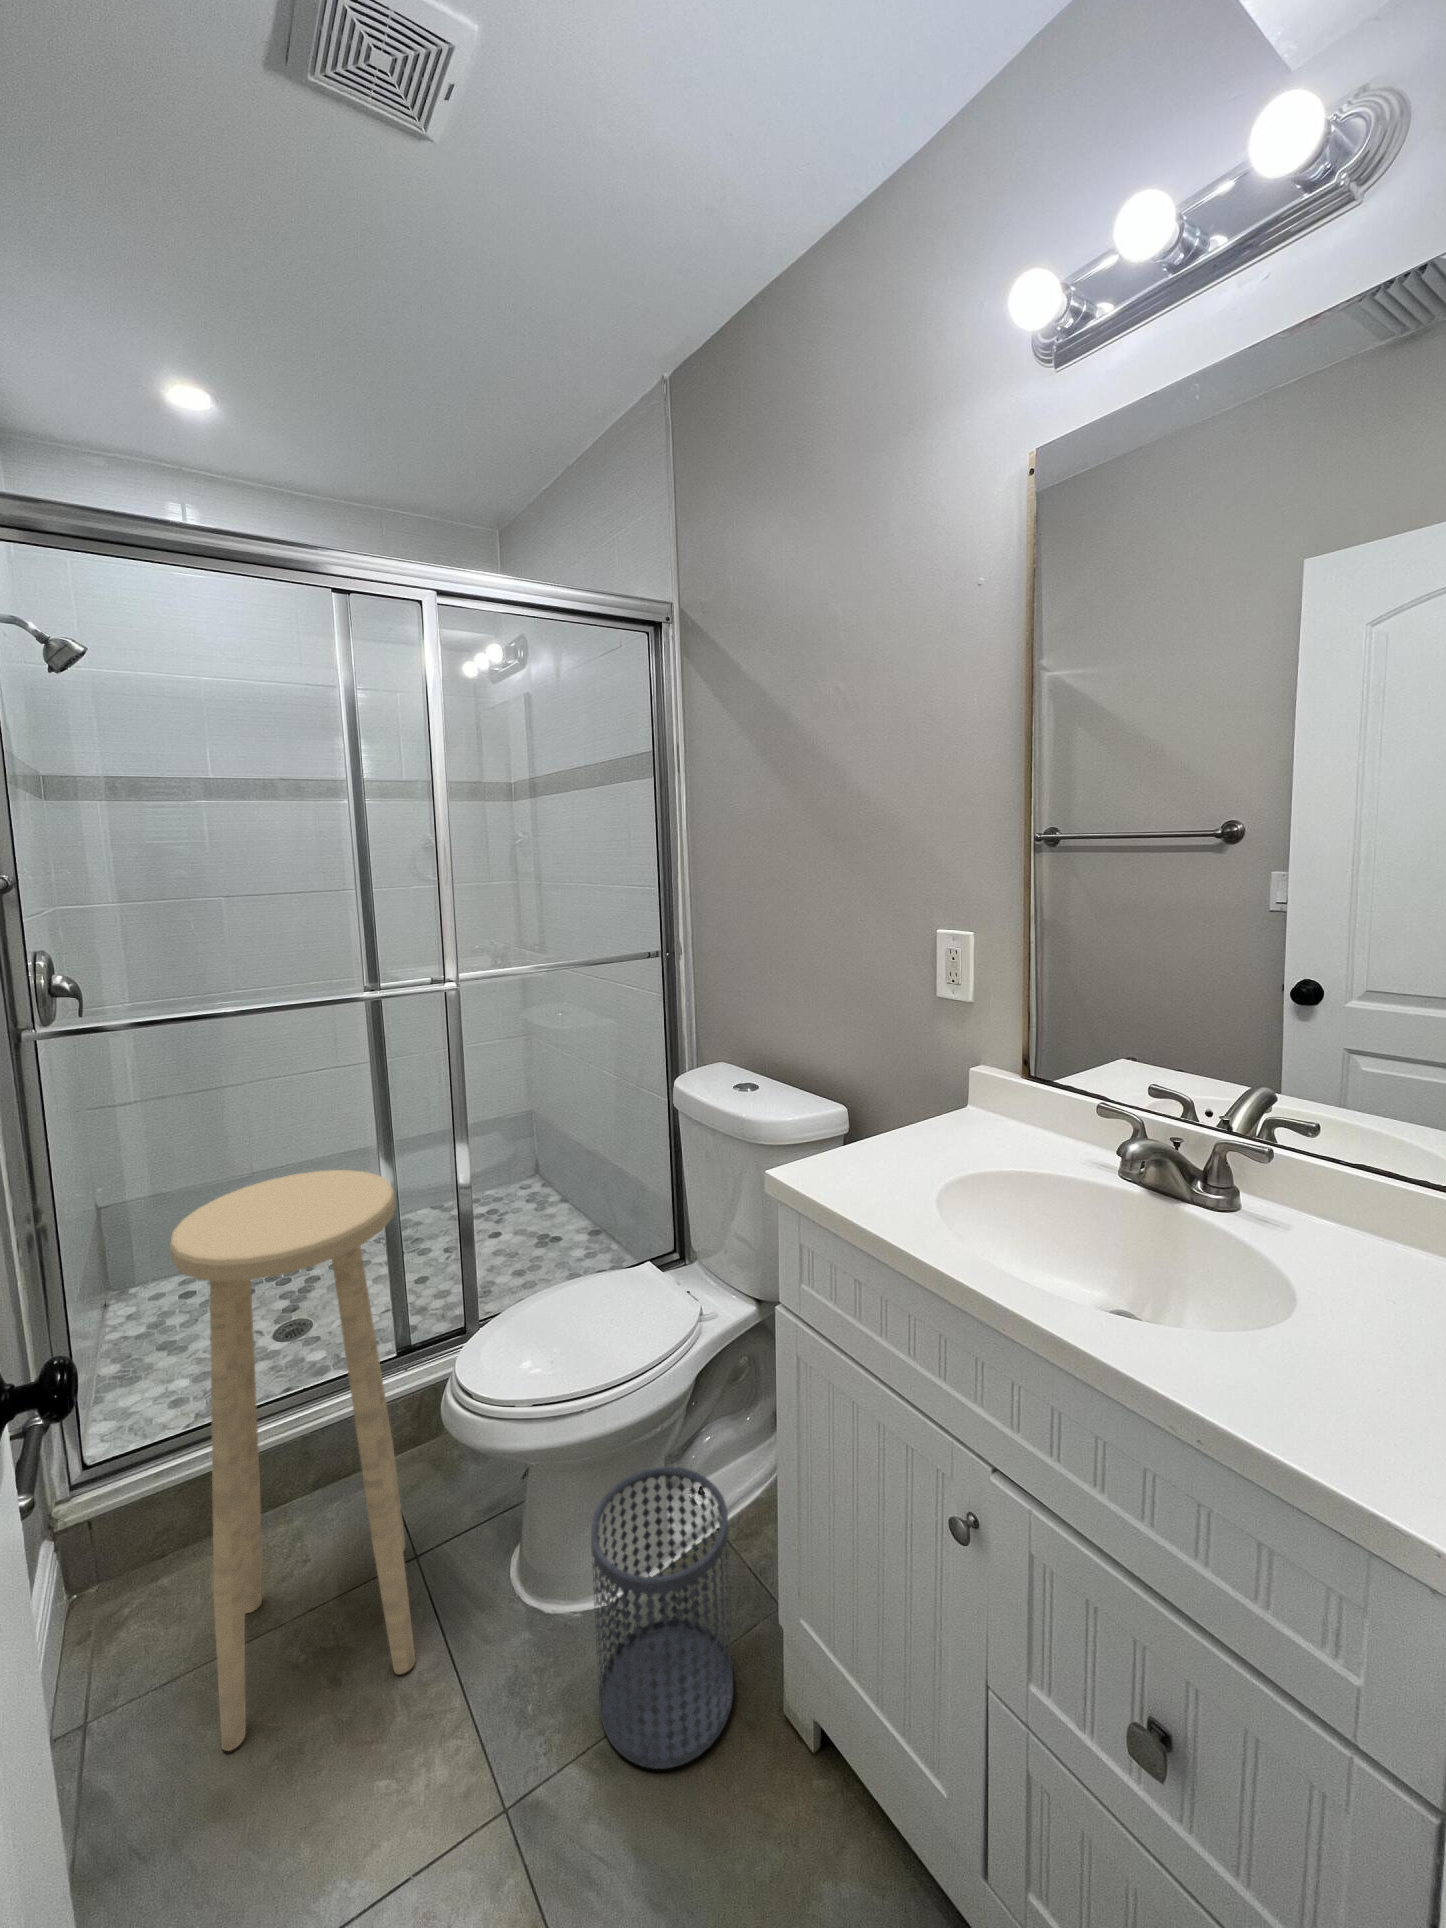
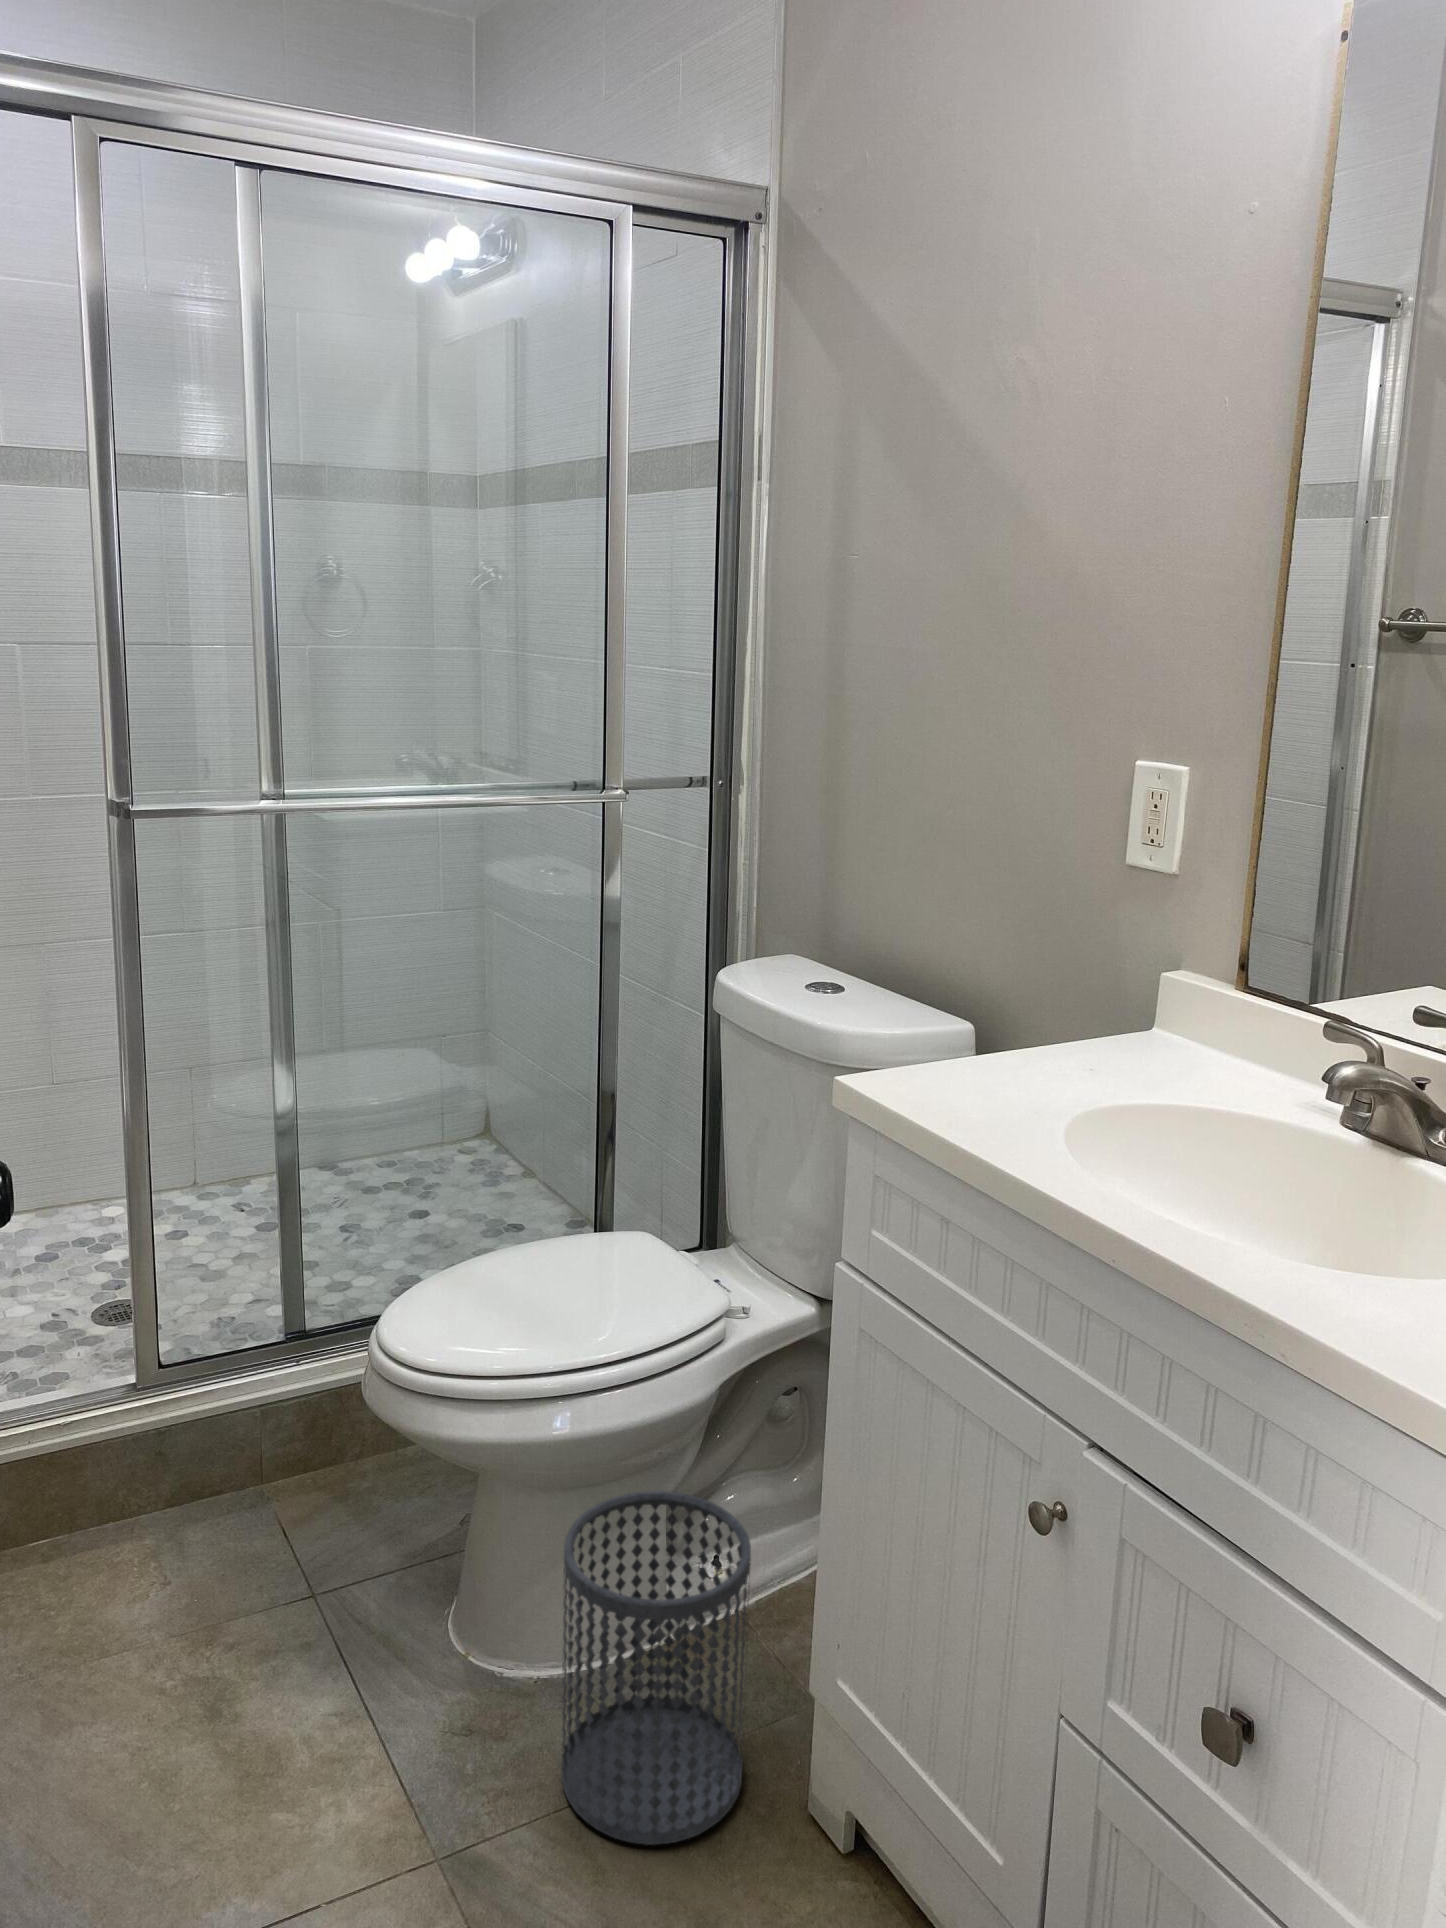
stool: present [170,1170,415,1751] -> none [26,1050,318,1759]

